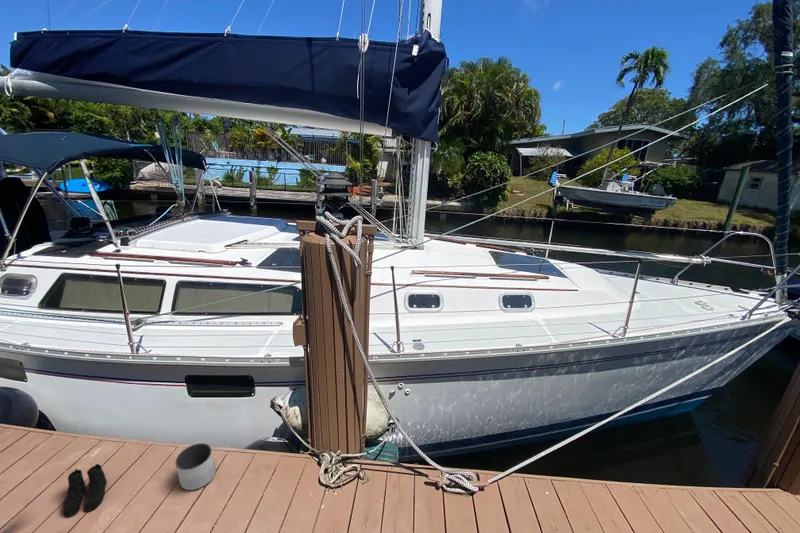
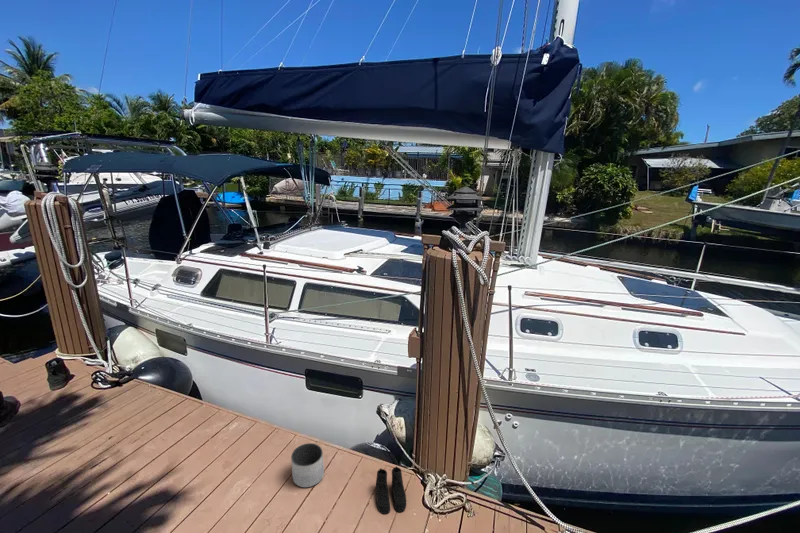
boots: present [63,464,107,518] -> present [376,467,406,514]

